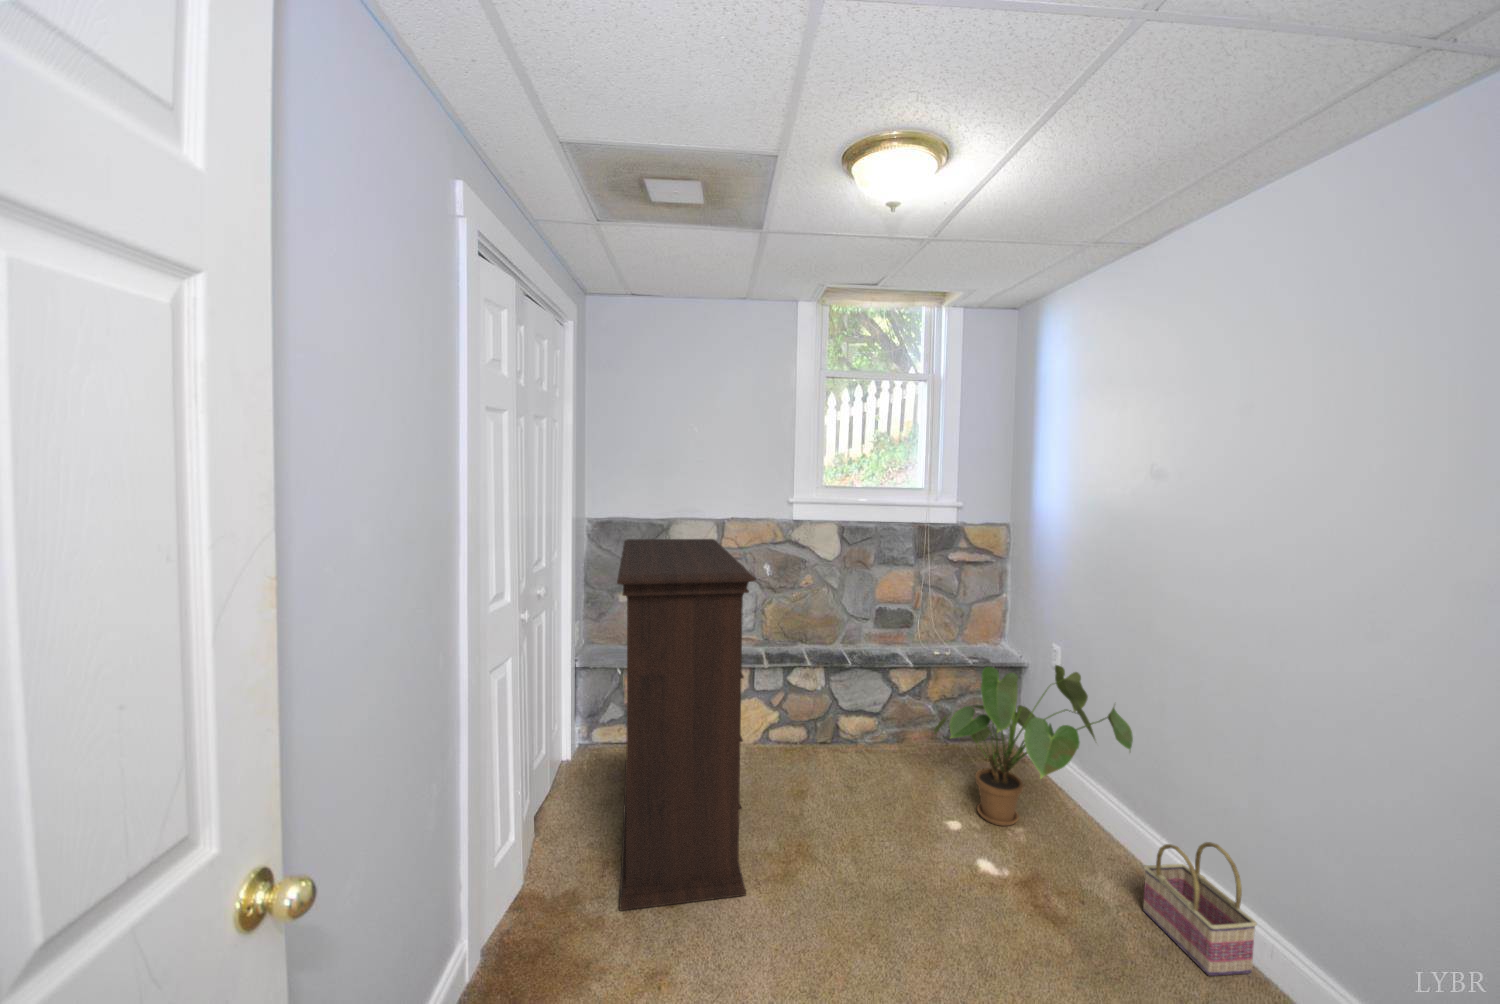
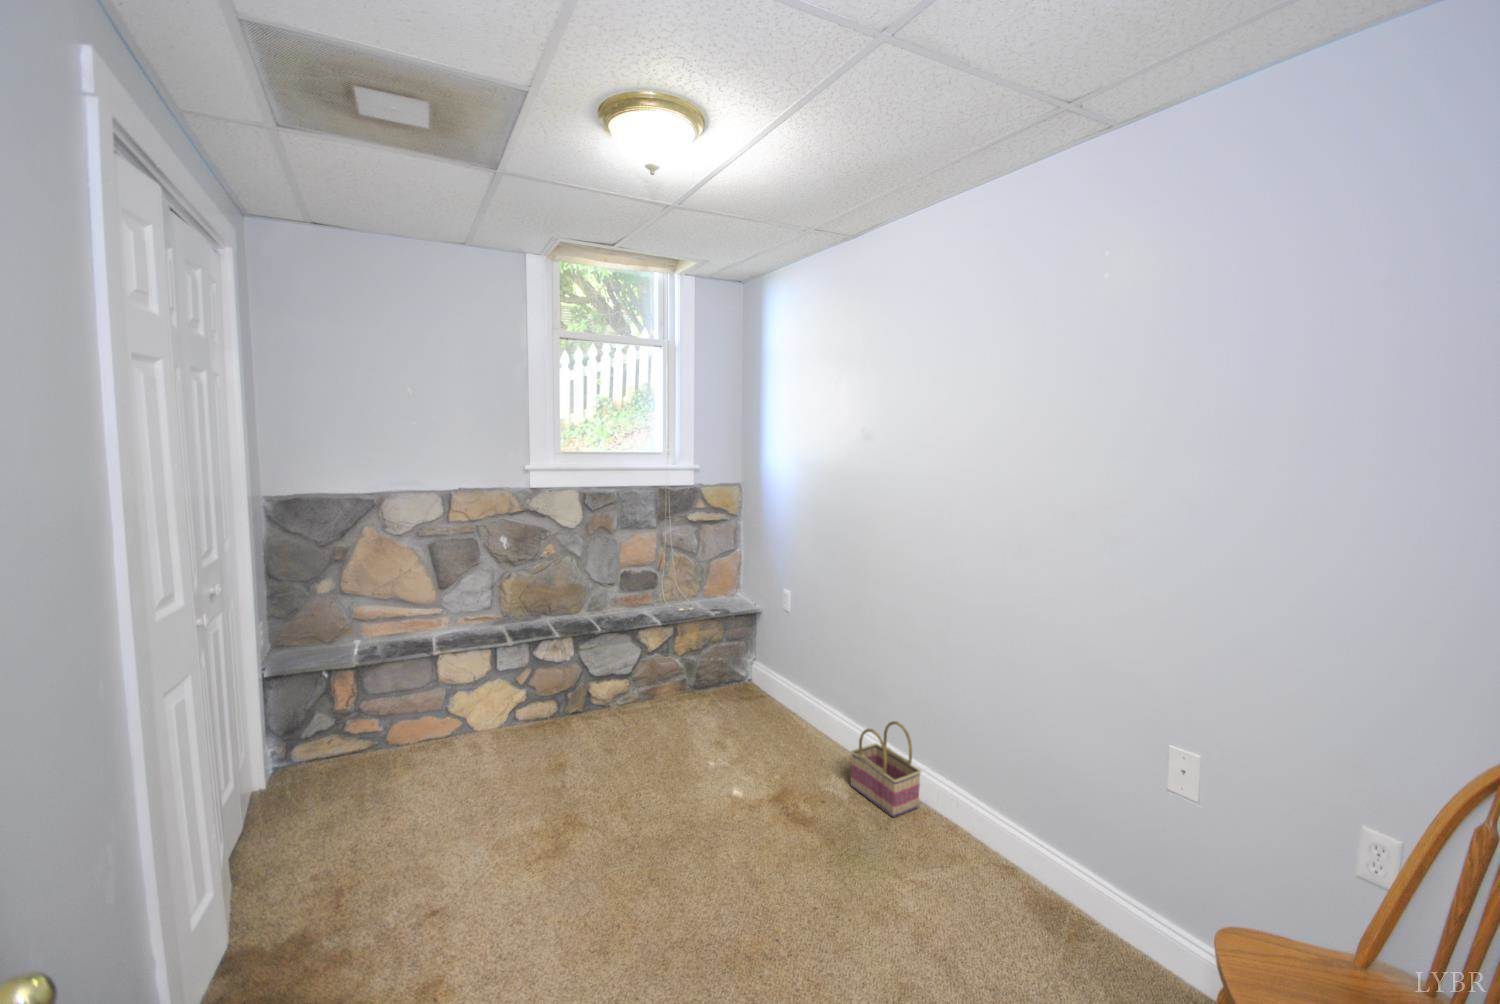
bookshelf: present [617,539,756,910] -> none [325,512,515,927]
house plant: present [934,665,1133,826] -> none [684,604,841,750]

